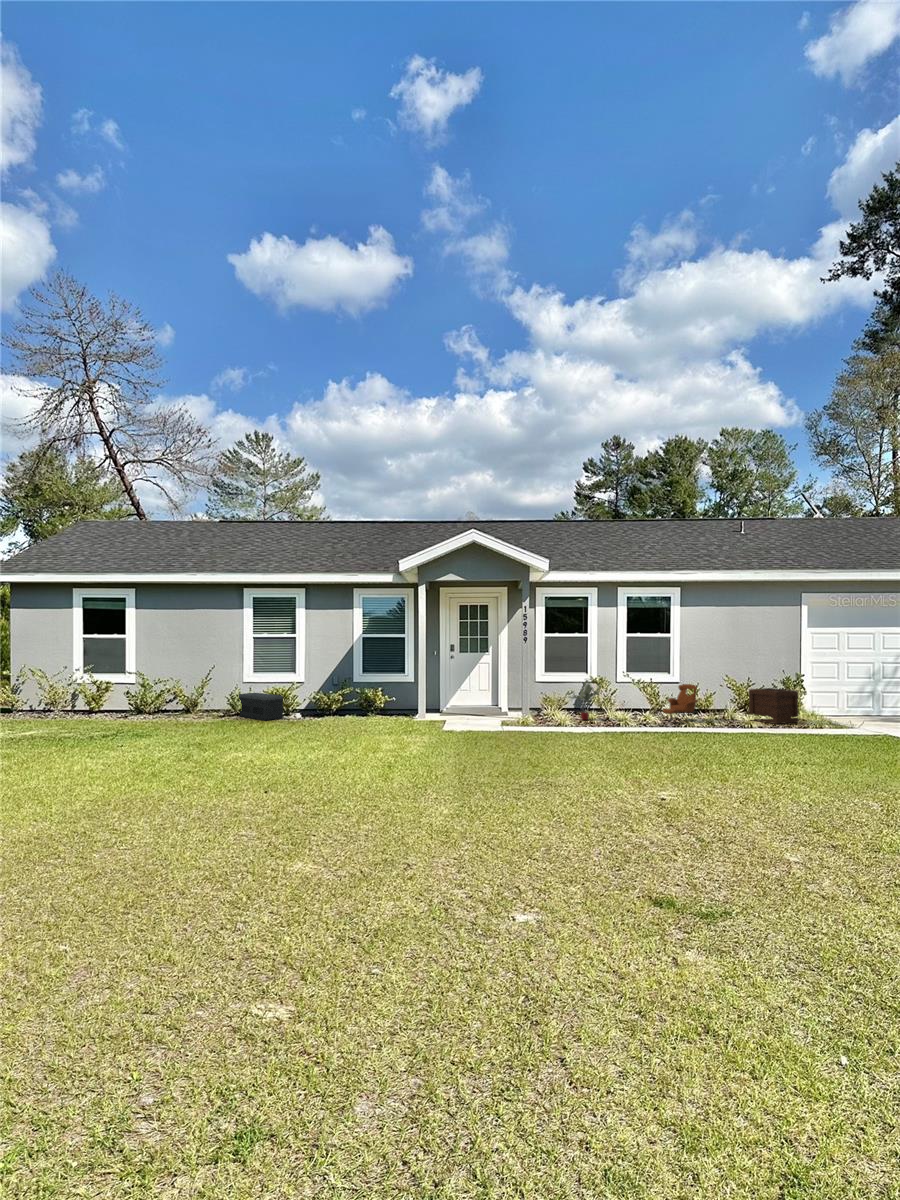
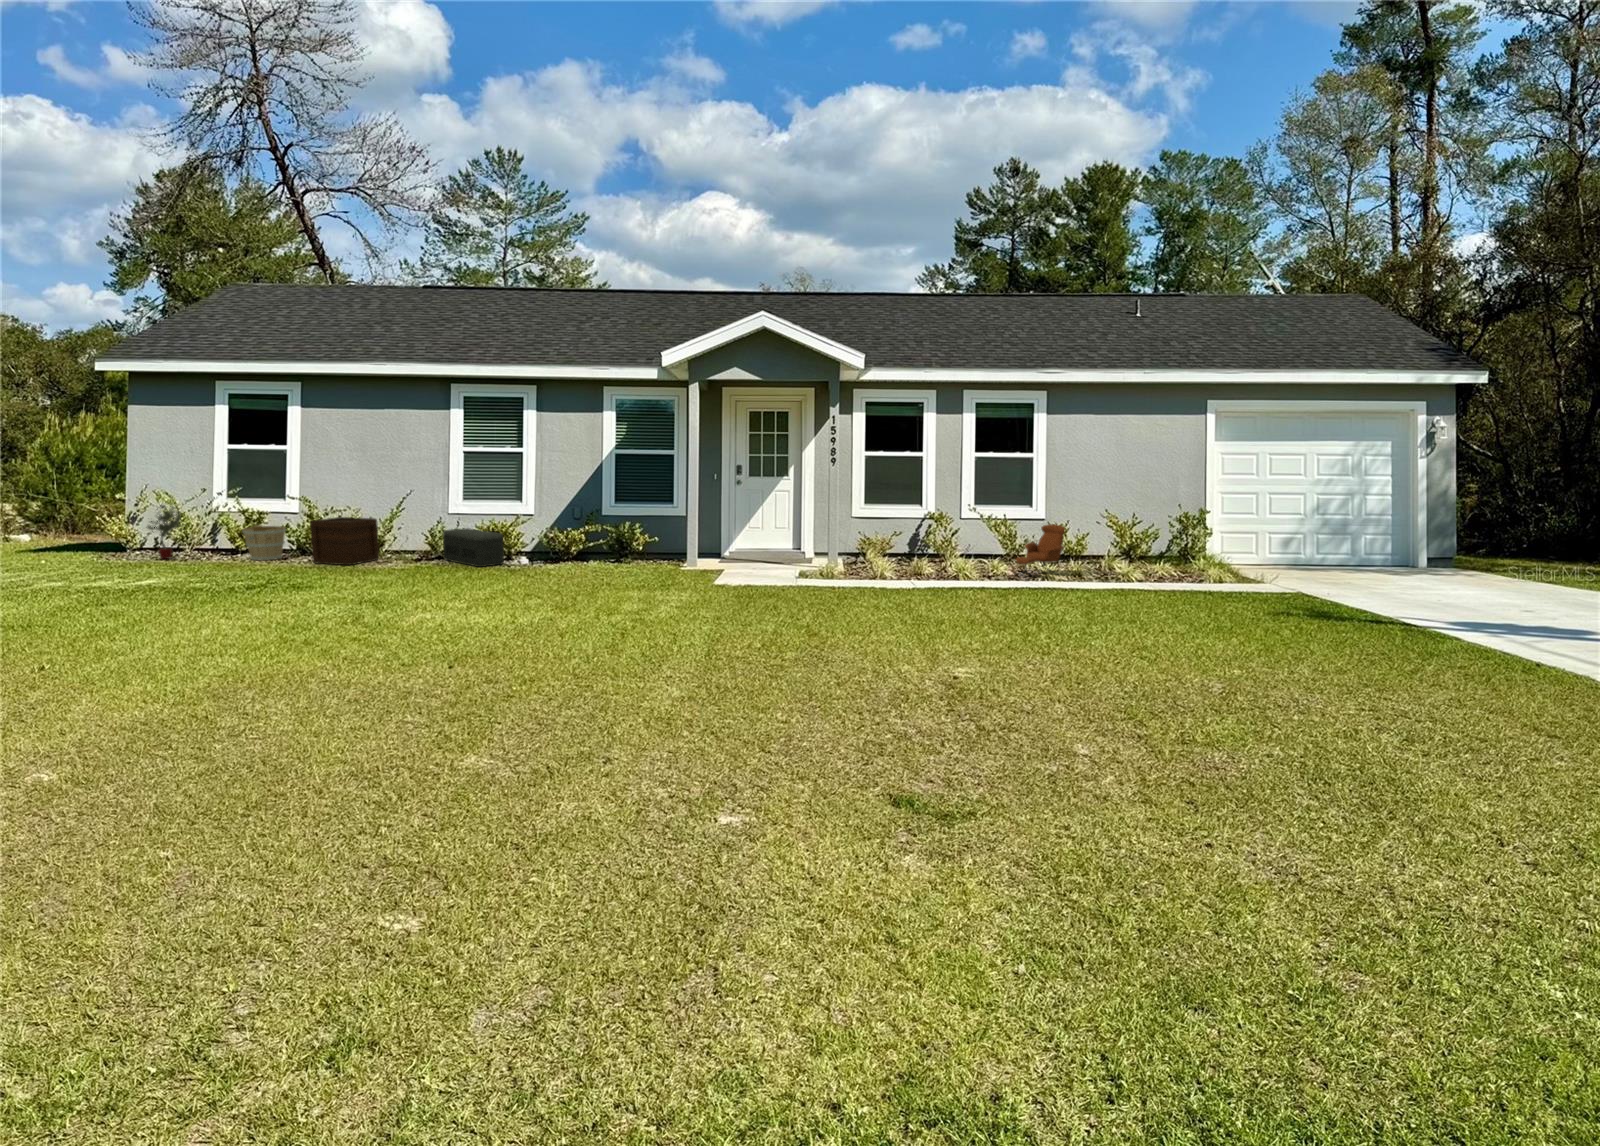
potted tree: present [569,680,601,720] -> present [146,505,185,559]
wooden crate: present [749,688,799,724] -> present [310,517,379,565]
wooden bucket: none [94,692,126,718] -> present [242,525,286,560]

